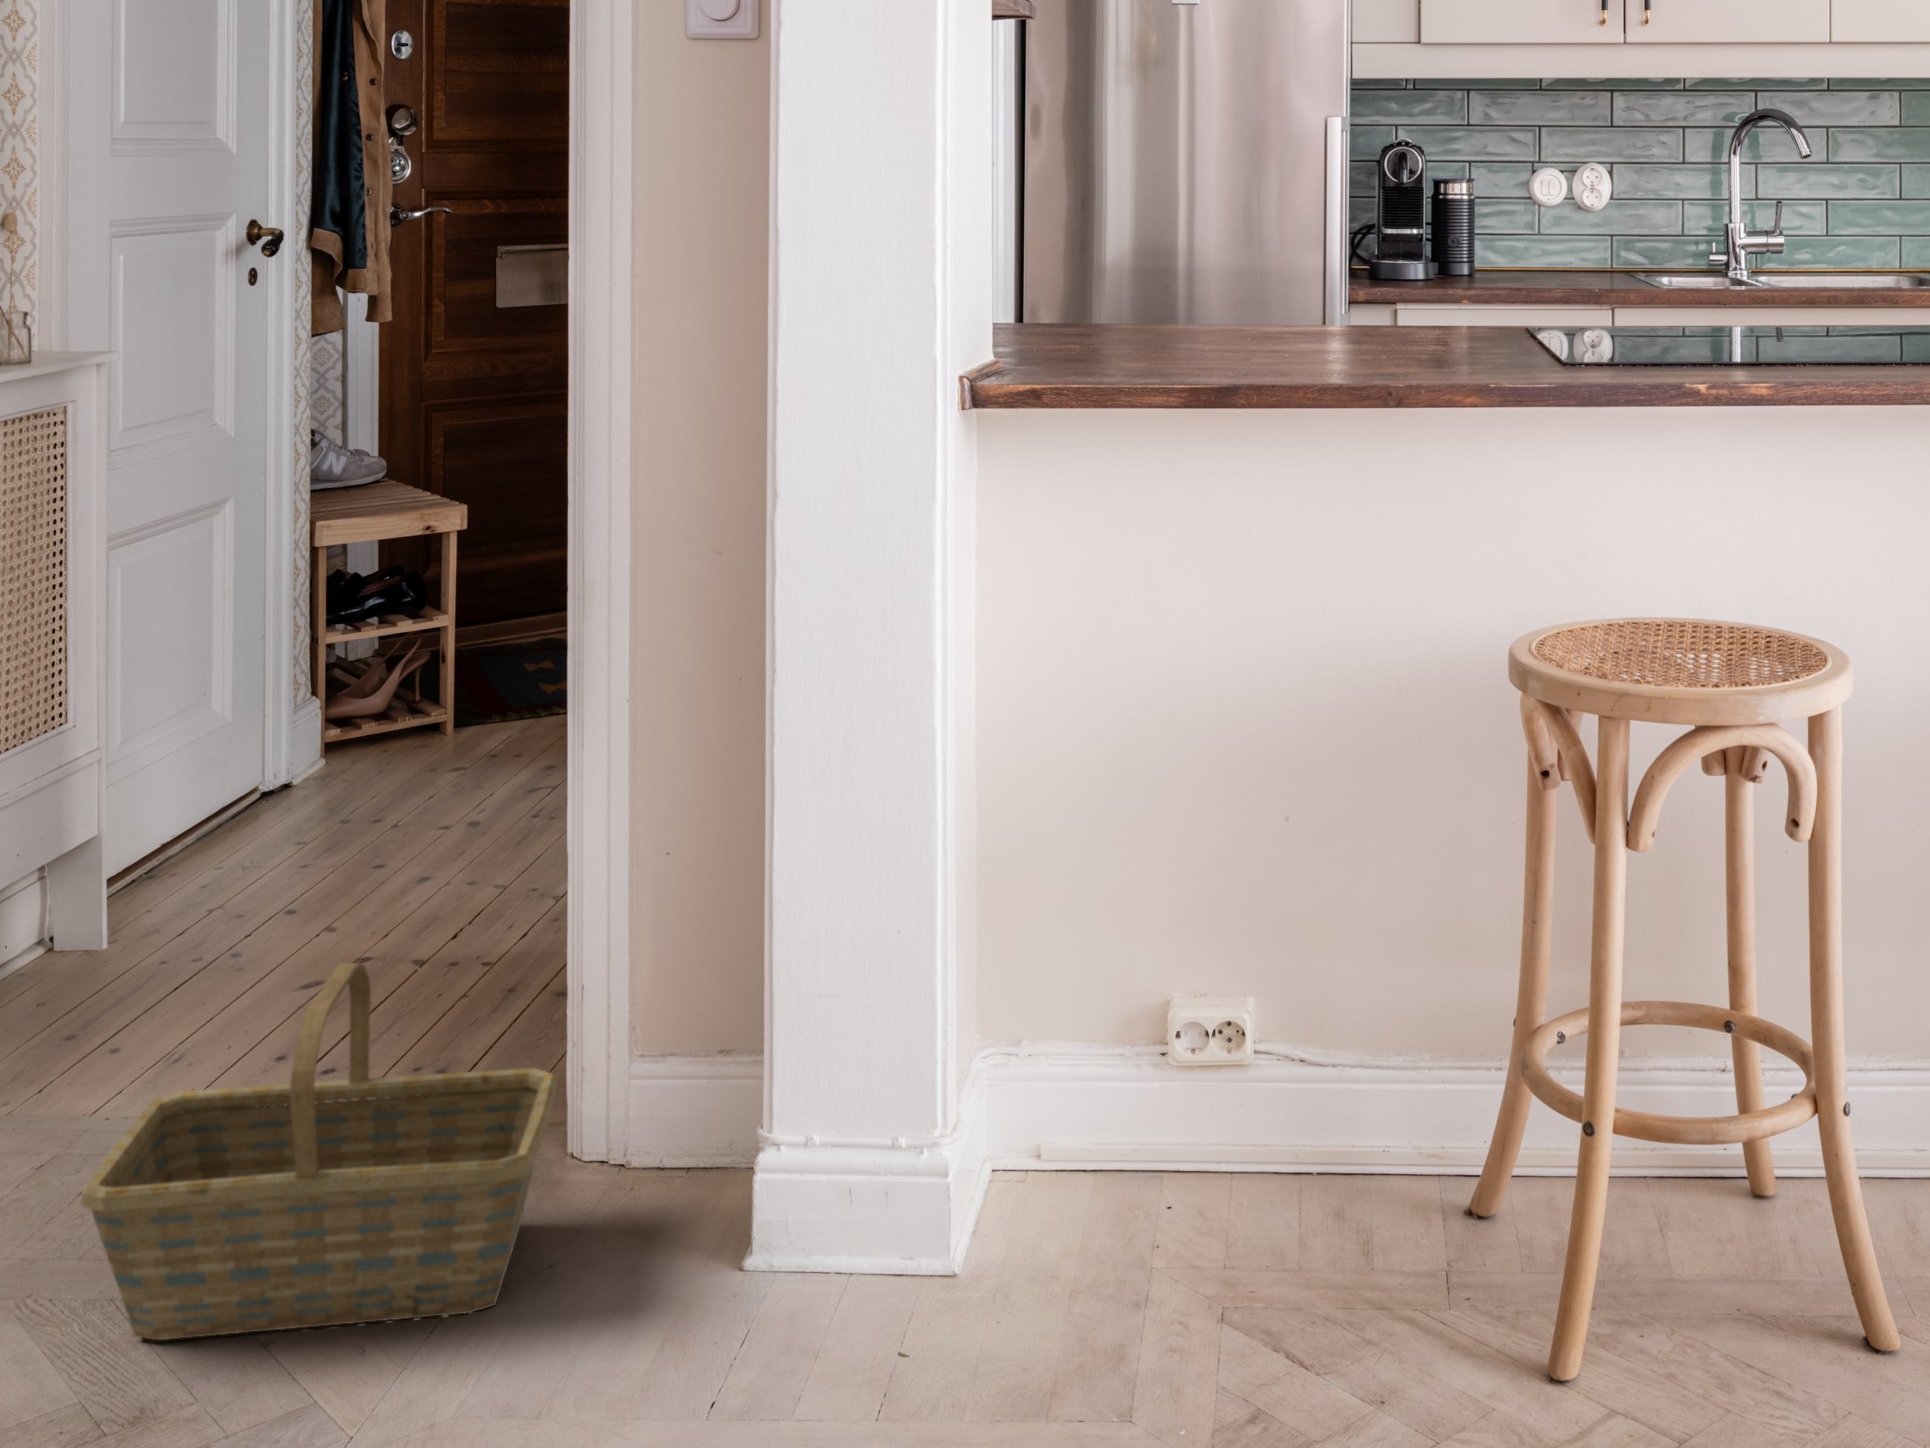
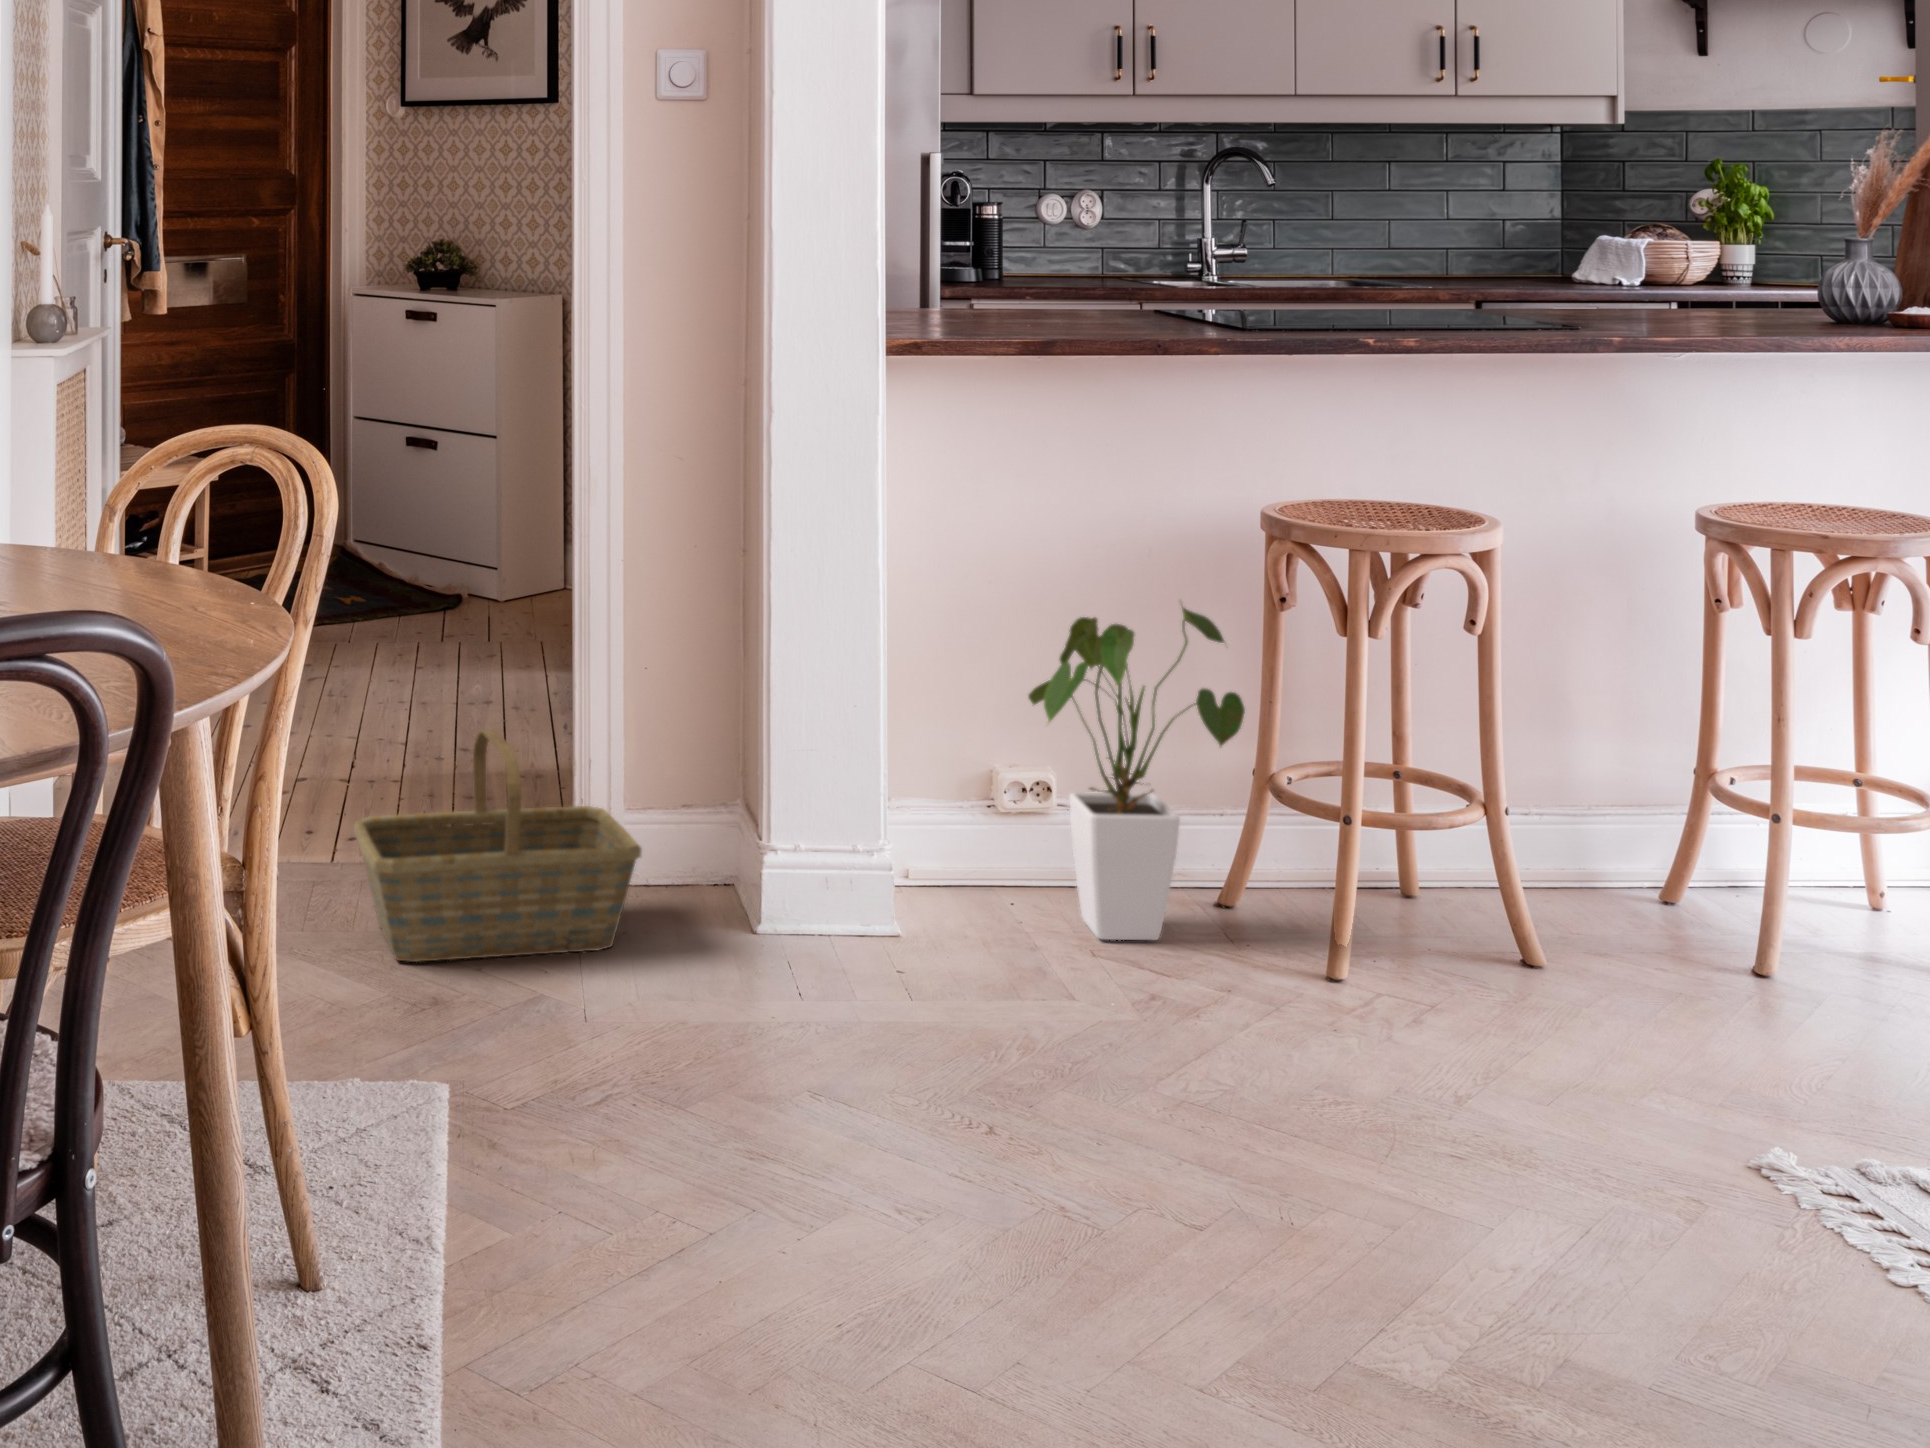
house plant: none [1157,763,1487,1294] -> present [1028,601,1245,940]

